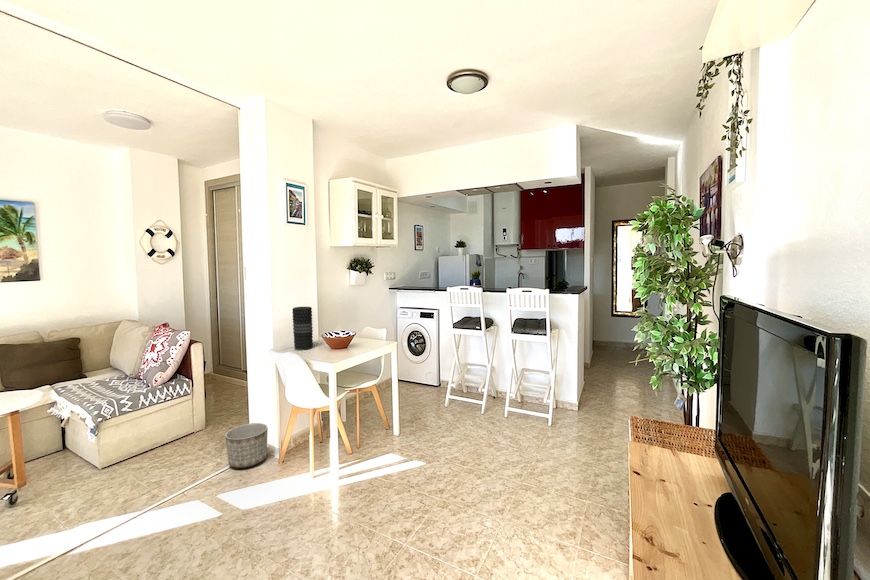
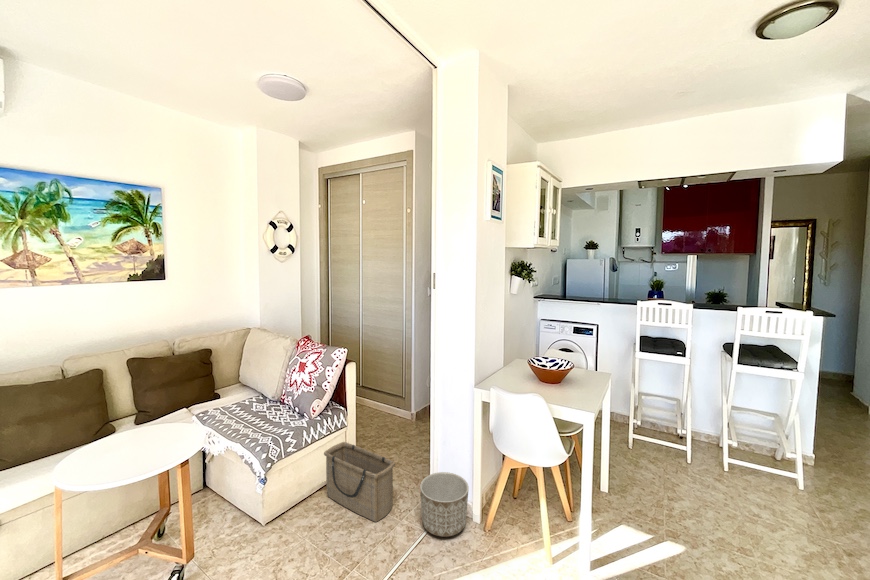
vase: present [292,307,313,350] -> none [495,328,519,384]
basket: none [161,407,214,463] -> present [324,442,395,522]

